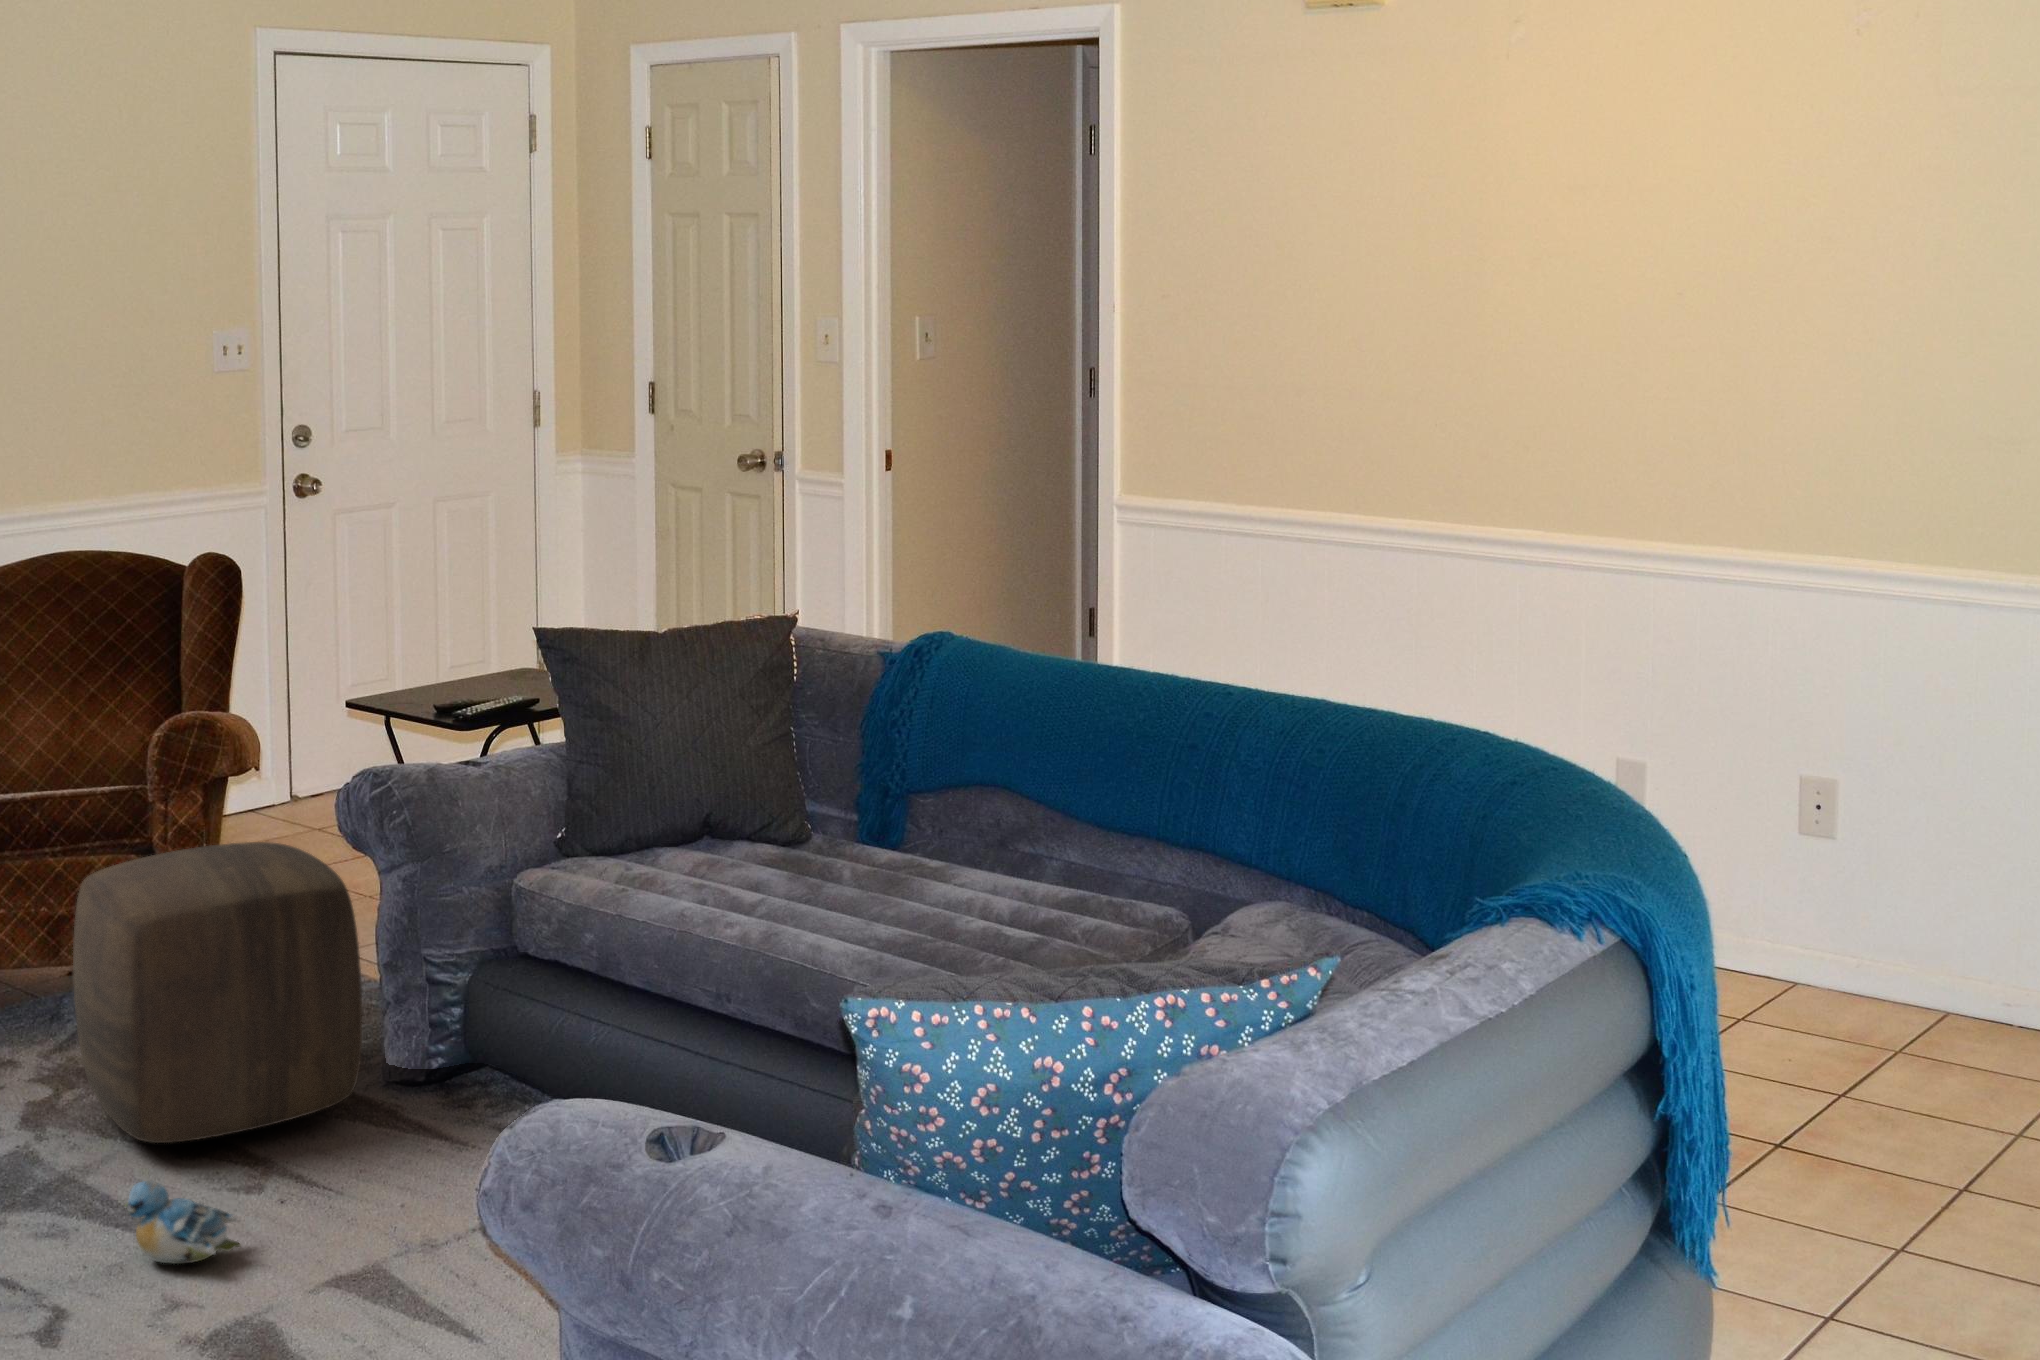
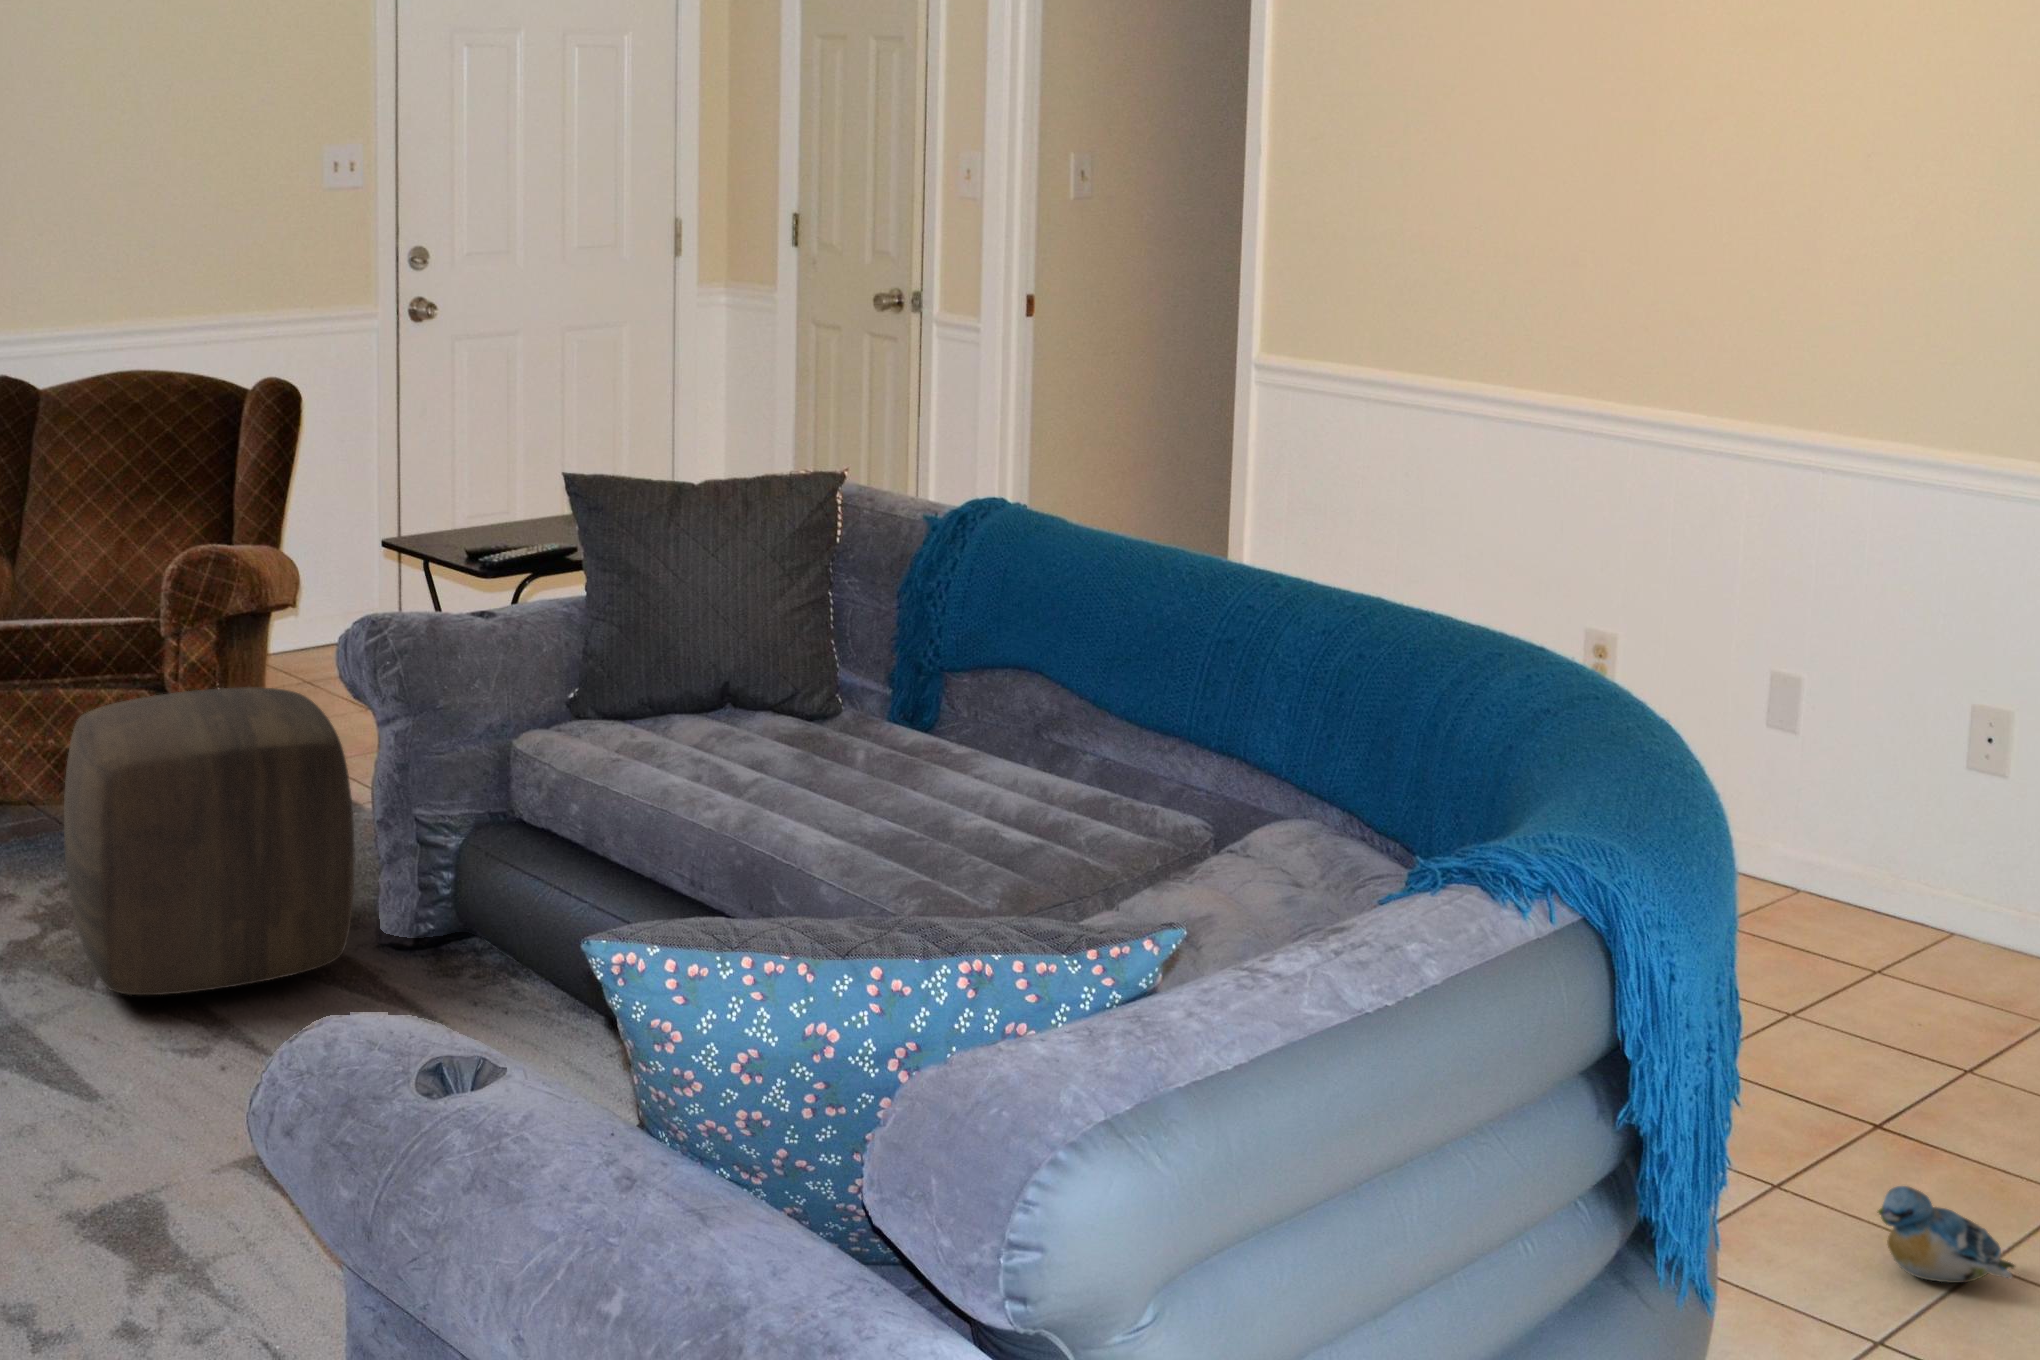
plush toy: present [126,1181,240,1264] -> present [1878,1186,2015,1283]

